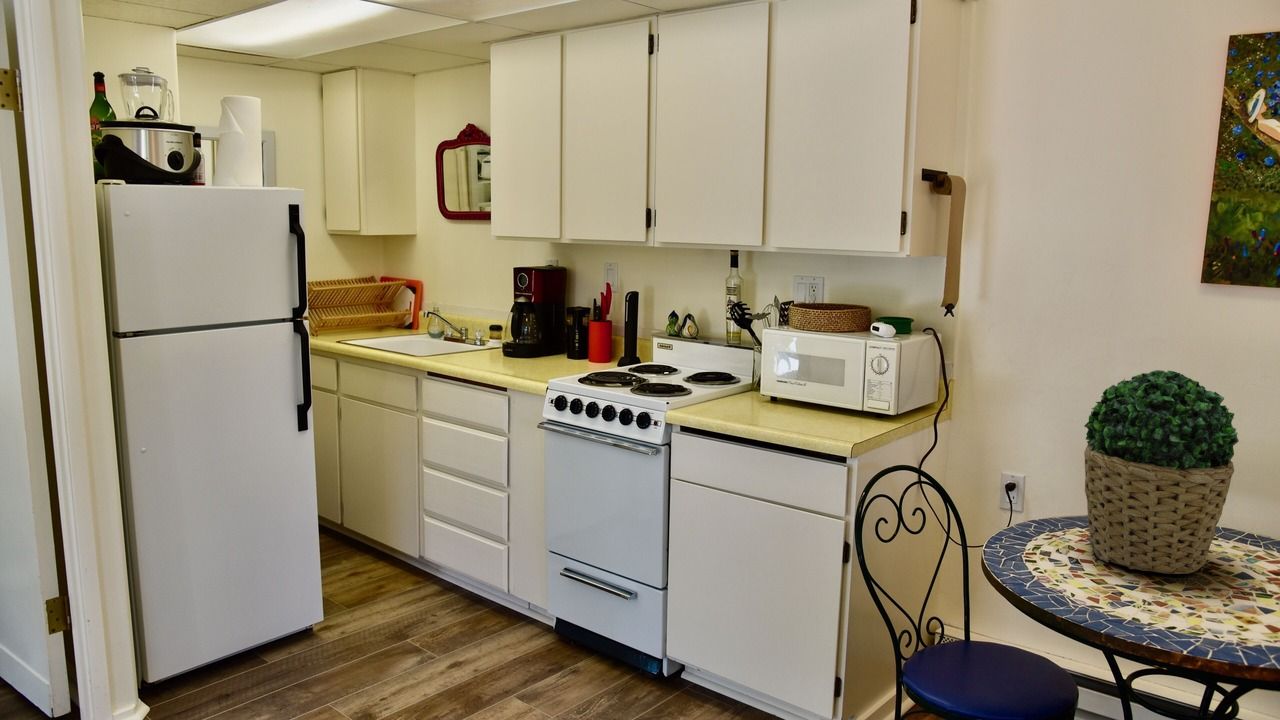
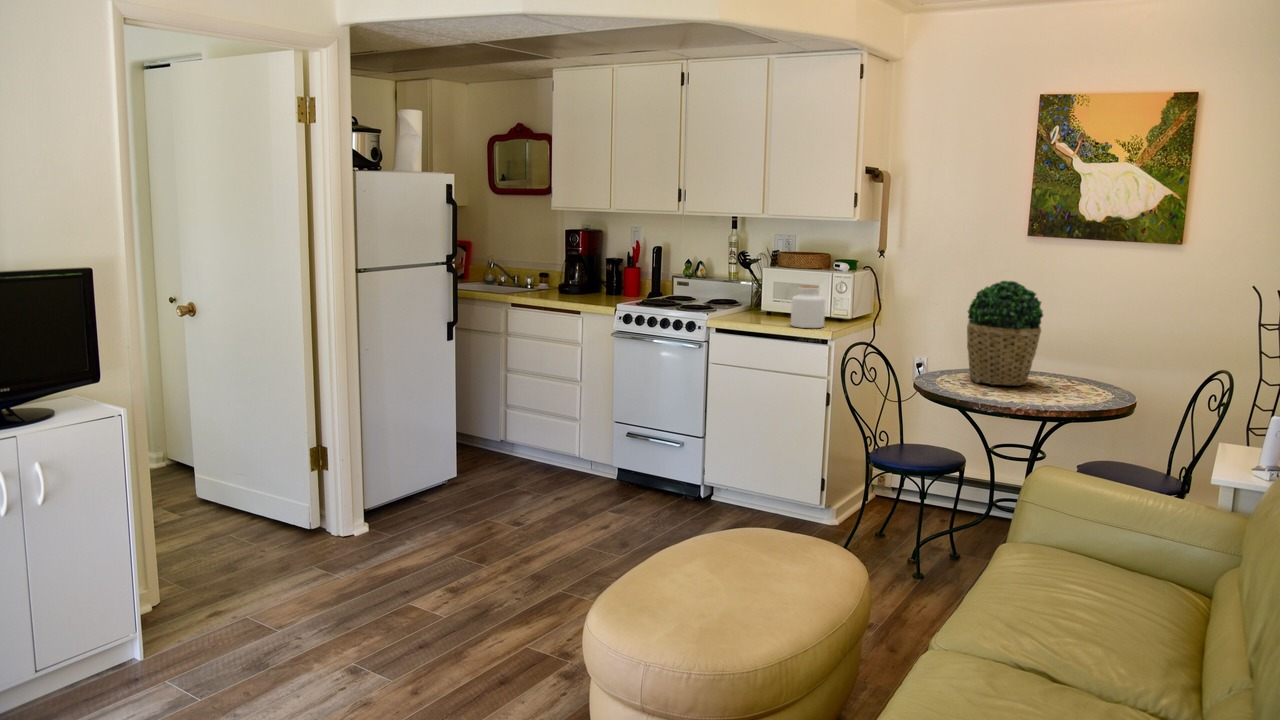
jar: none [790,361,846,432] -> present [791,285,825,328]

